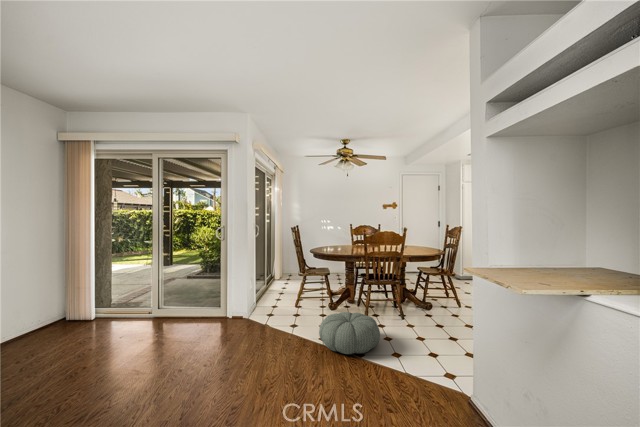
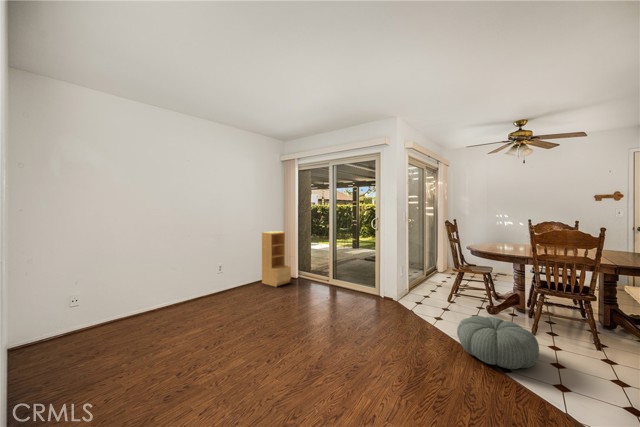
bookshelf: none [20,250,83,340] -> present [262,231,291,287]

